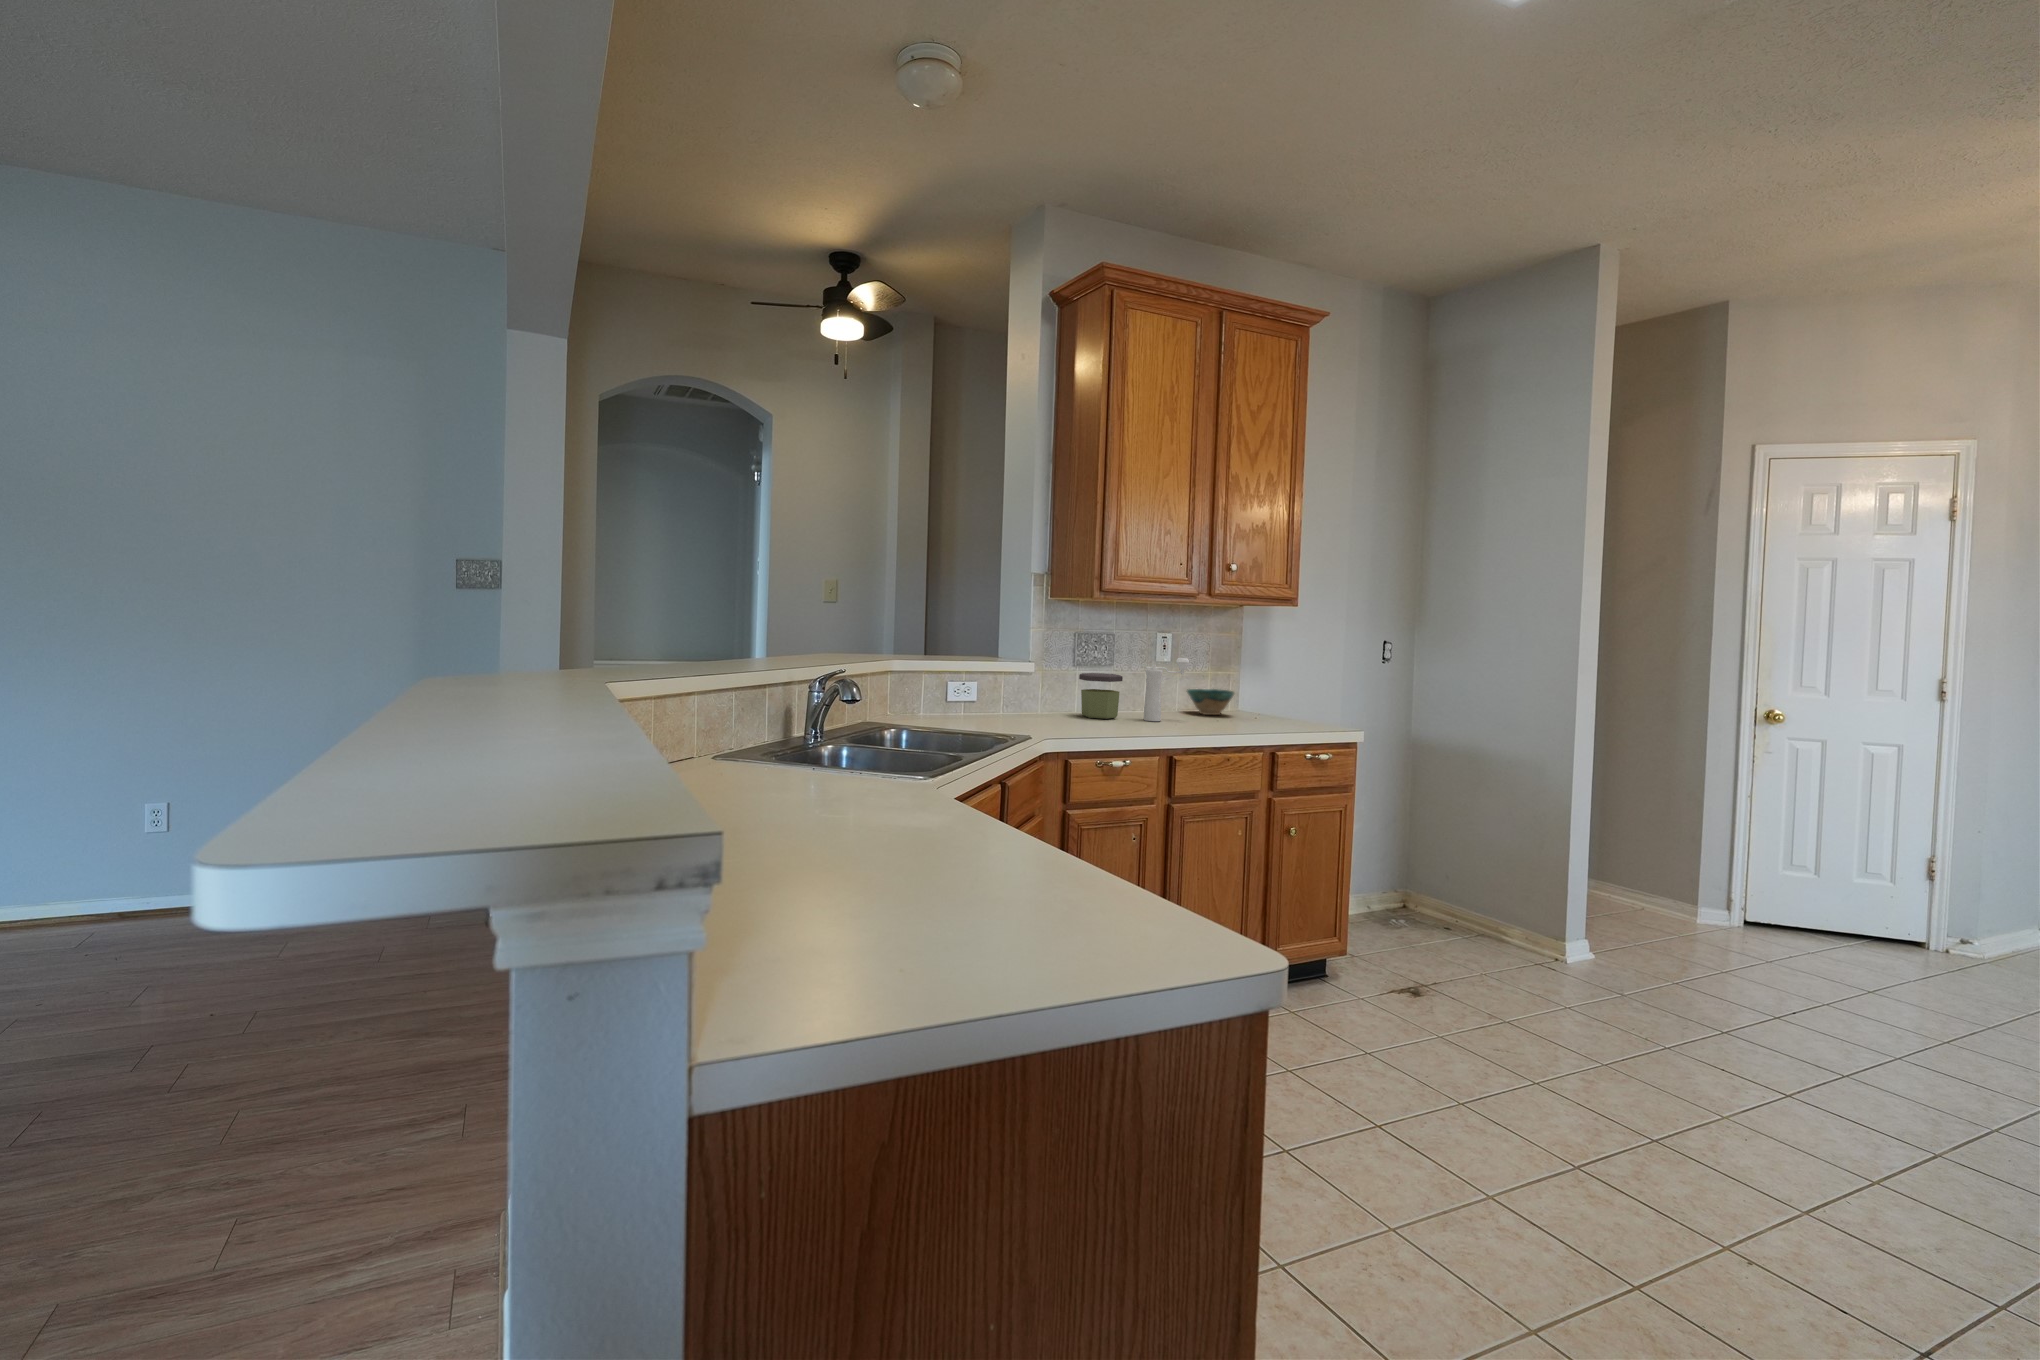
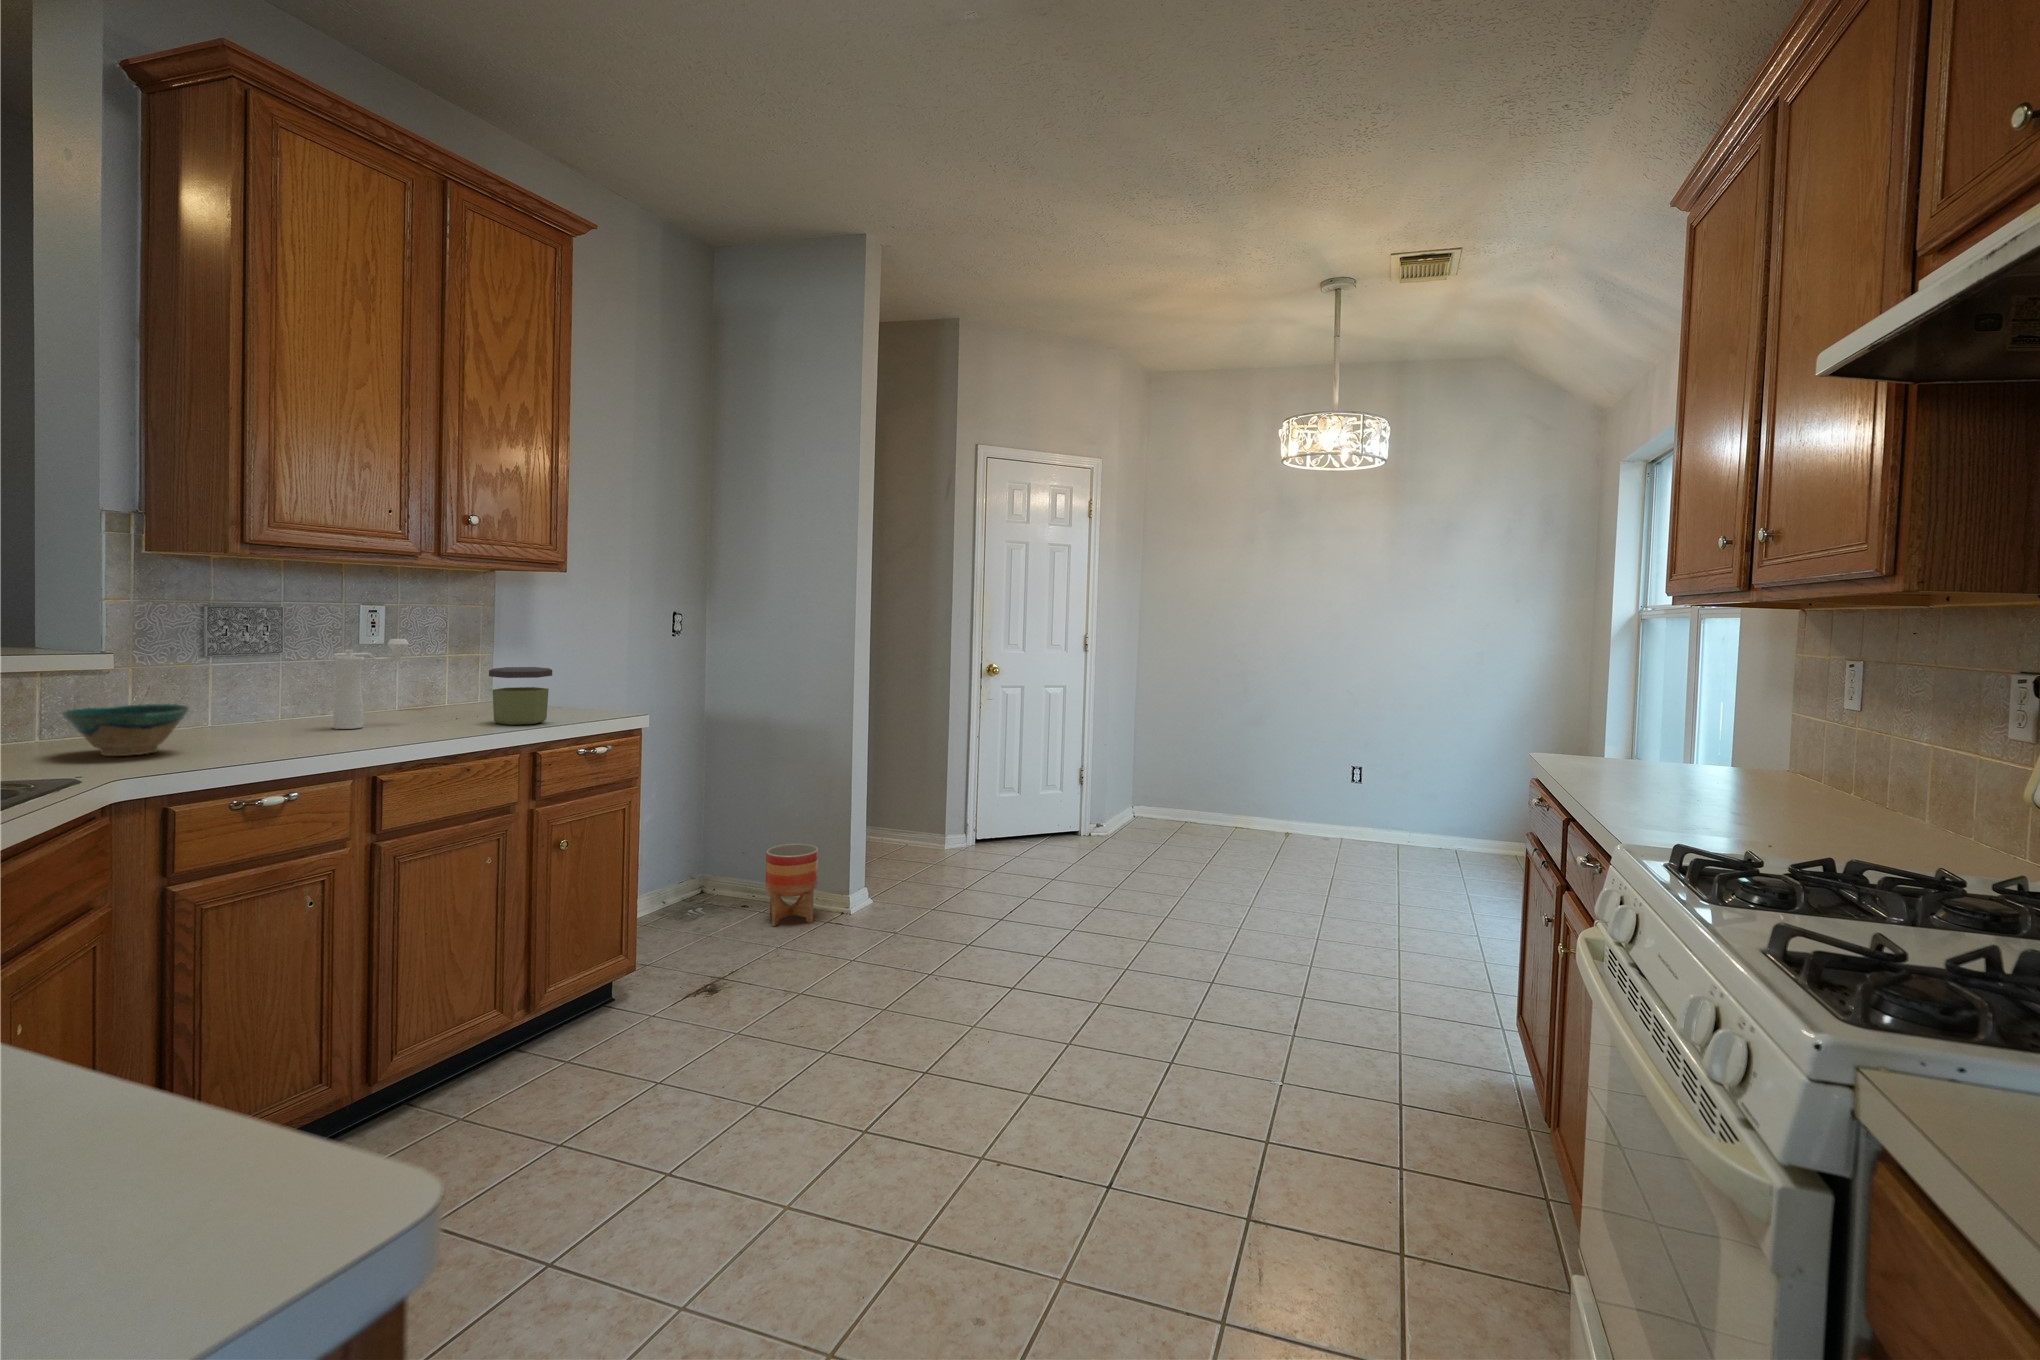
jar: present [1079,673,1123,719] -> present [489,667,552,725]
bowl: present [1187,689,1234,715] -> present [62,704,189,756]
planter: none [1470,875,1529,960] -> present [766,844,818,926]

